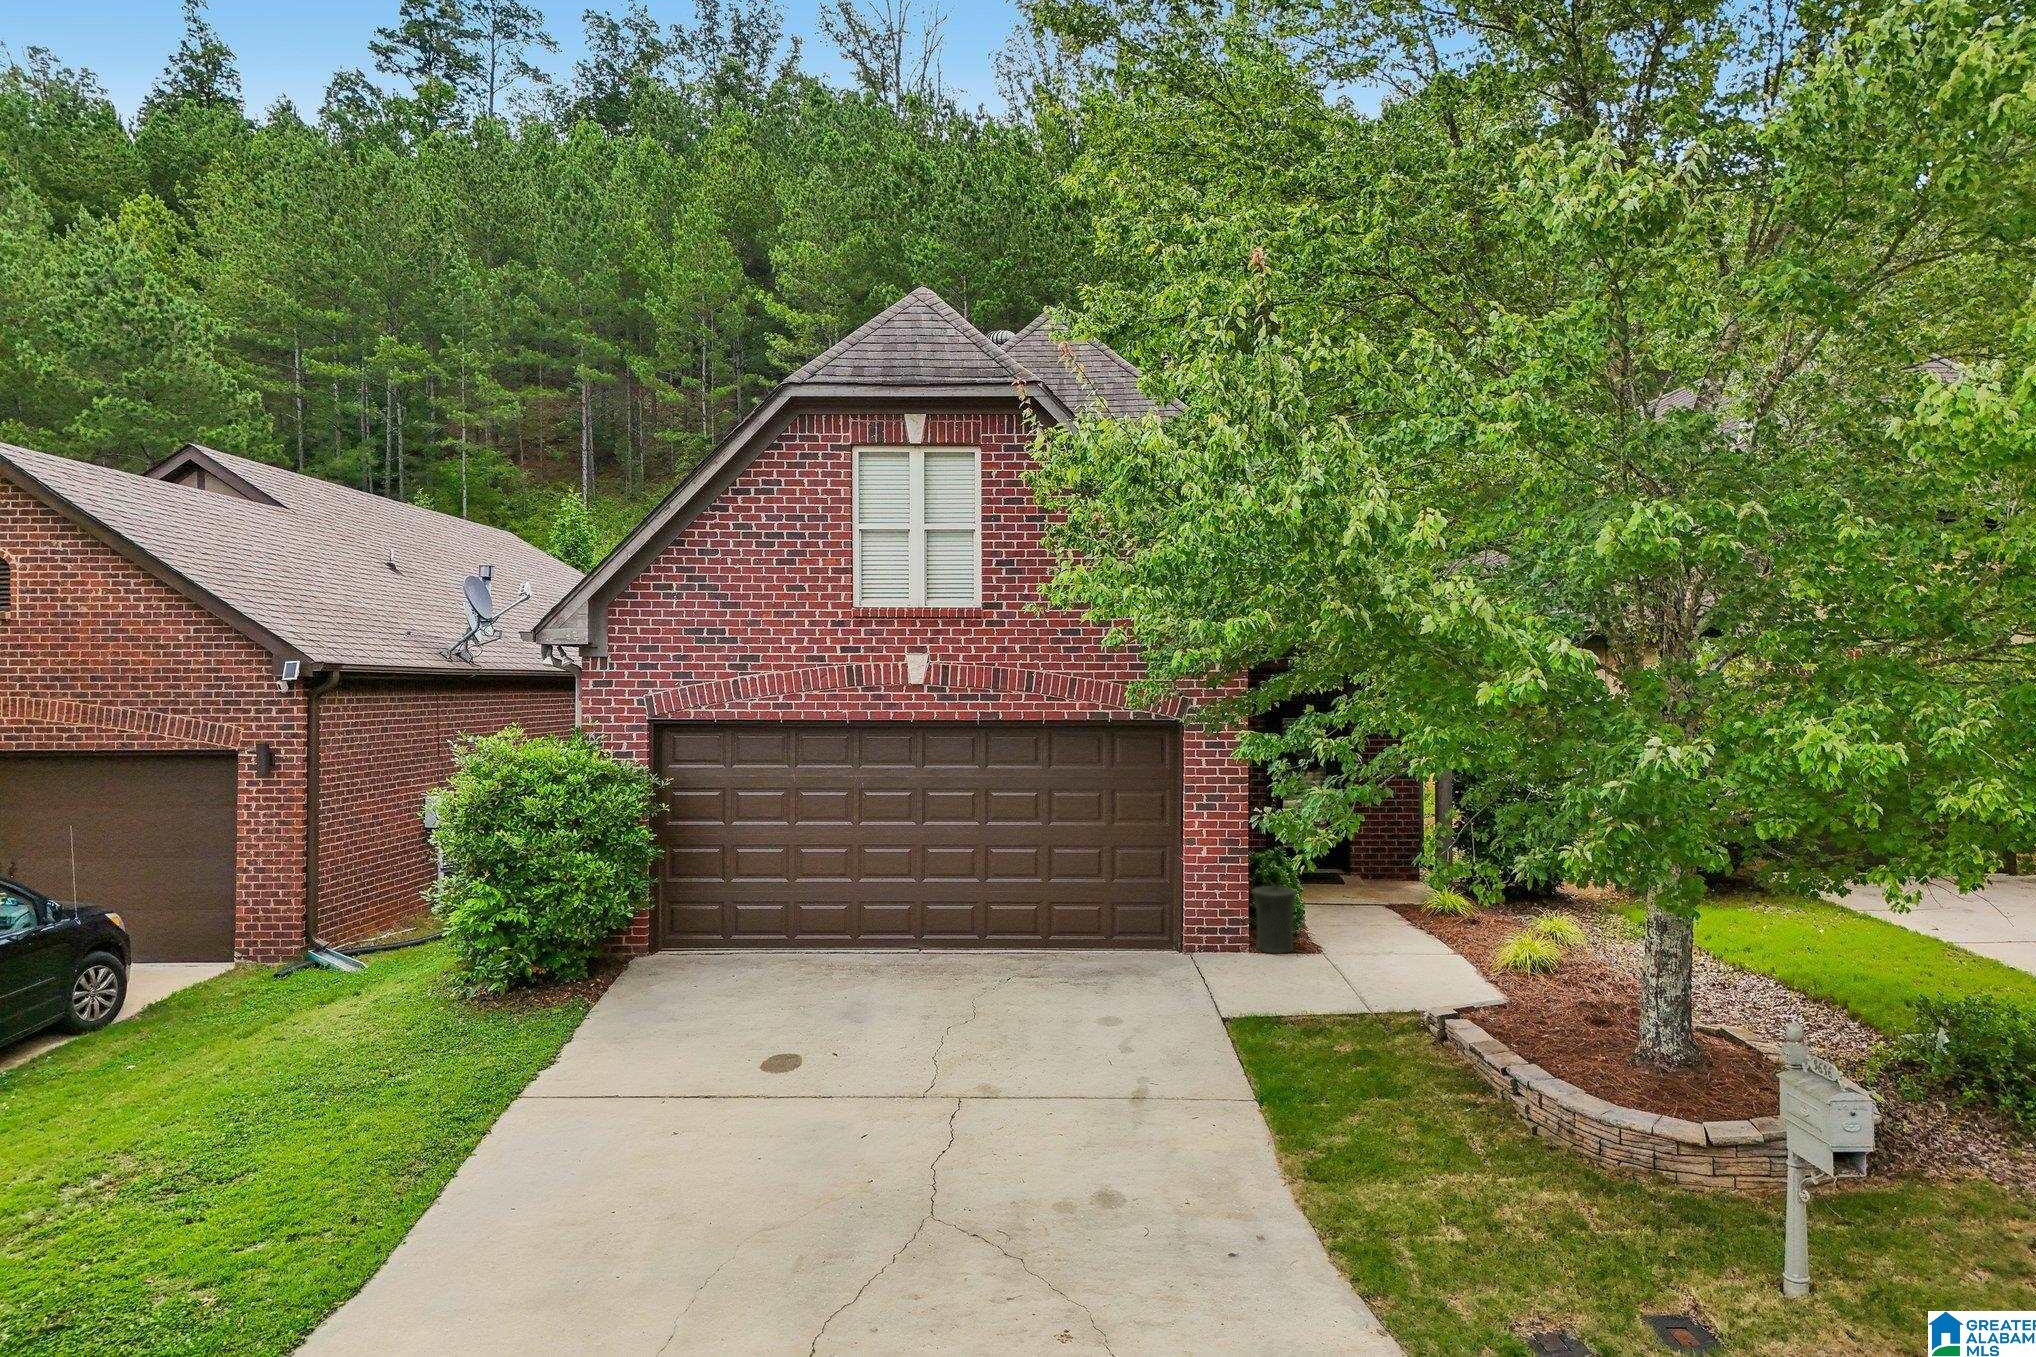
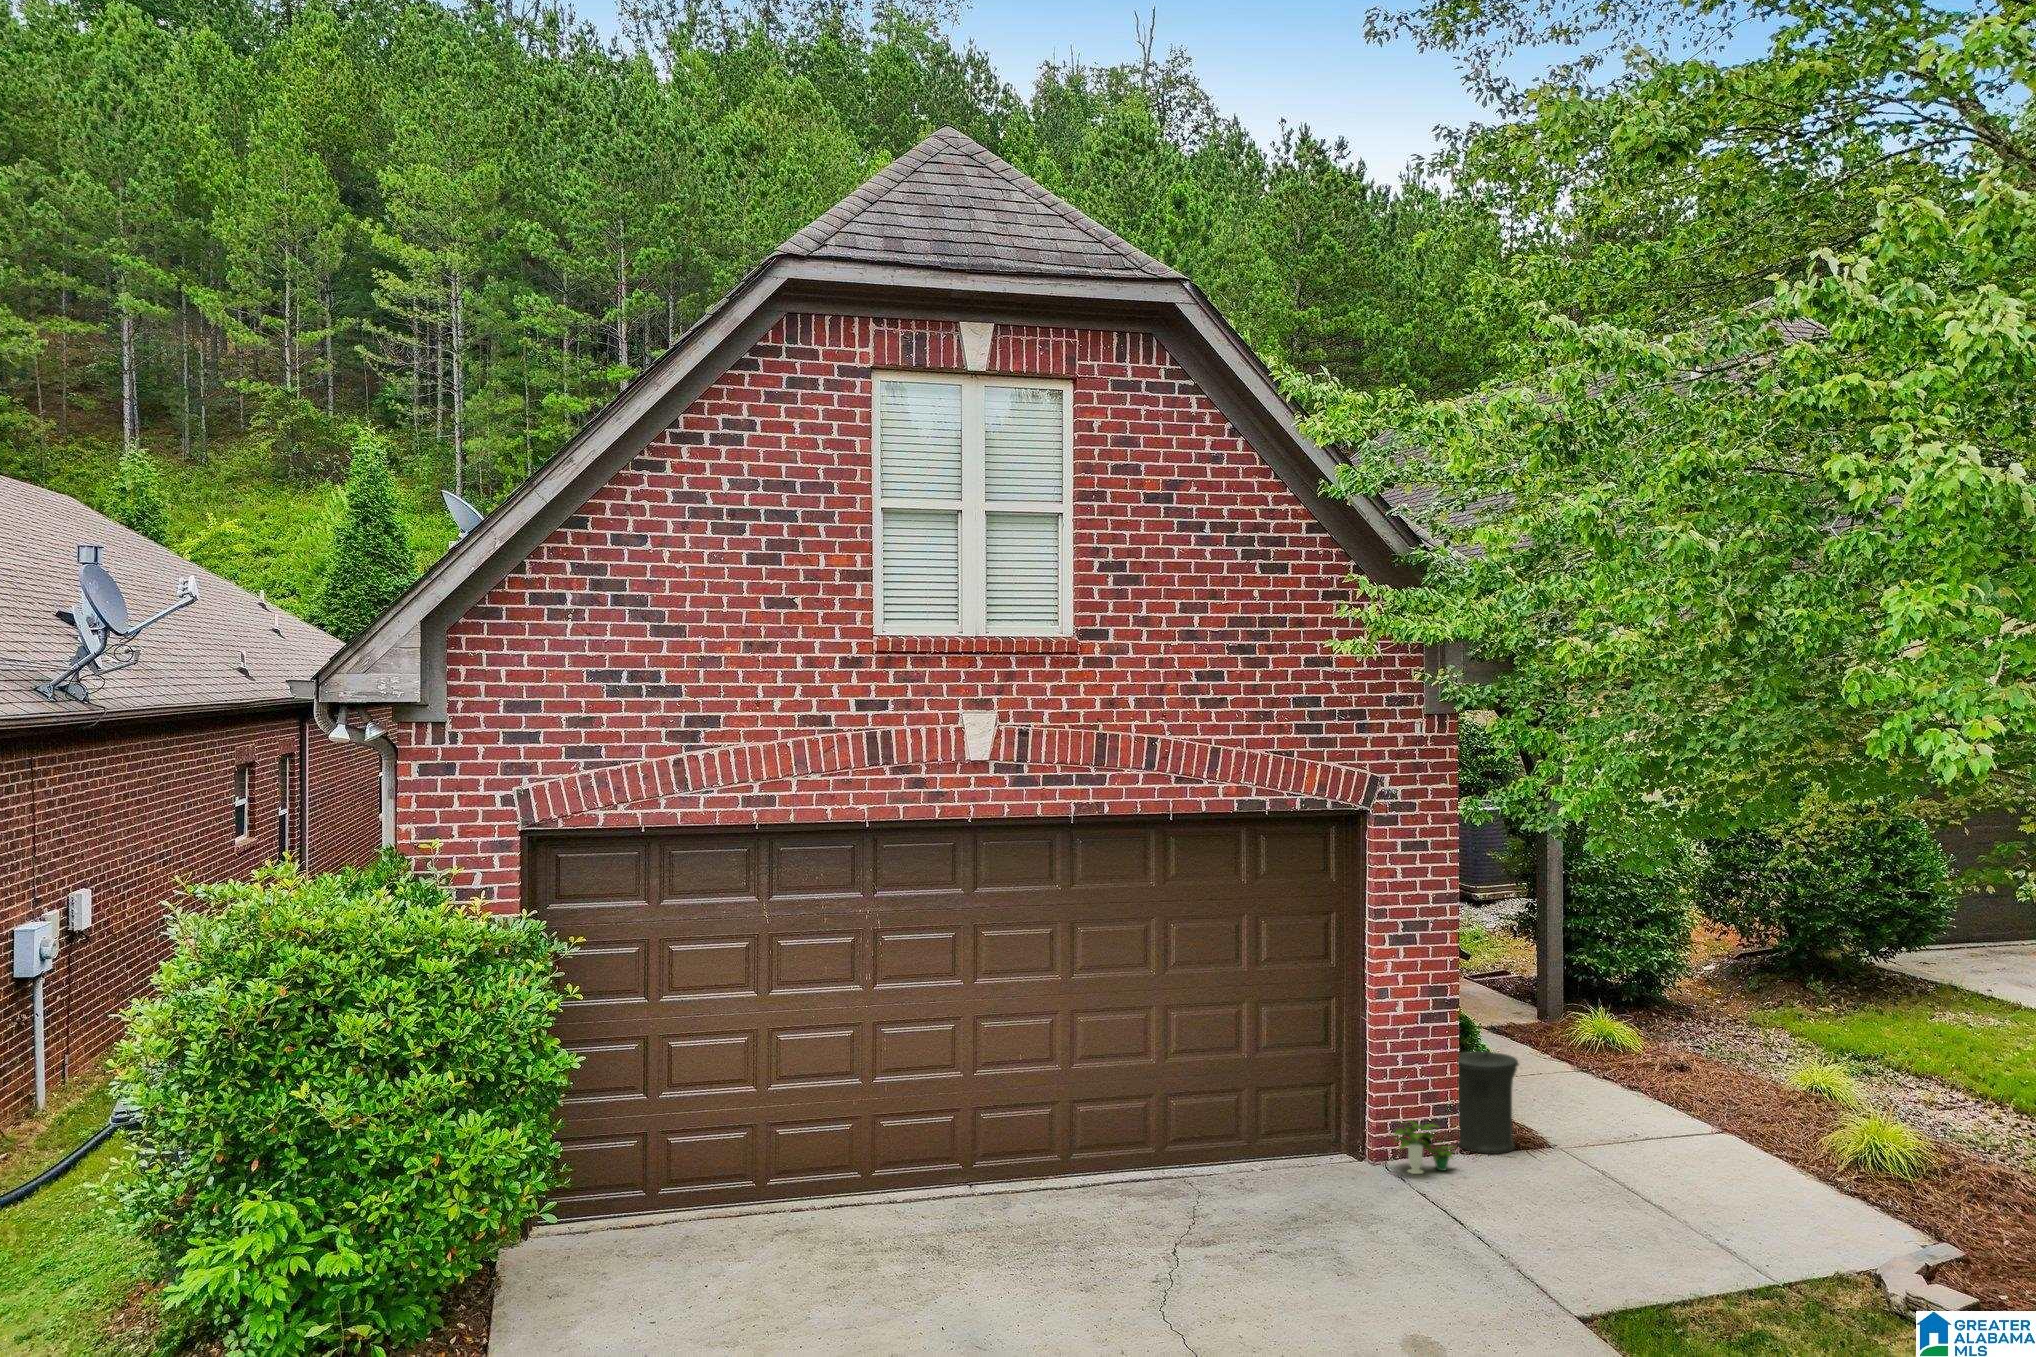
potted plant: none [1192,925,1237,961] -> present [1394,1121,1453,1174]

